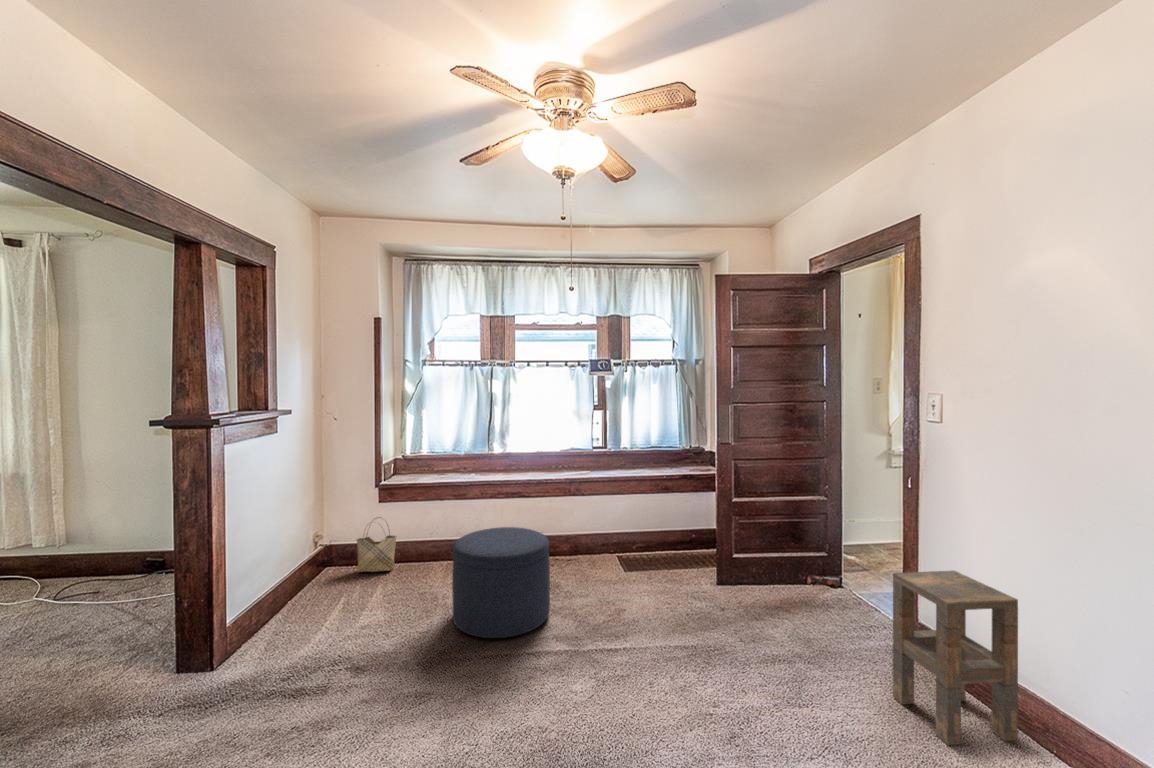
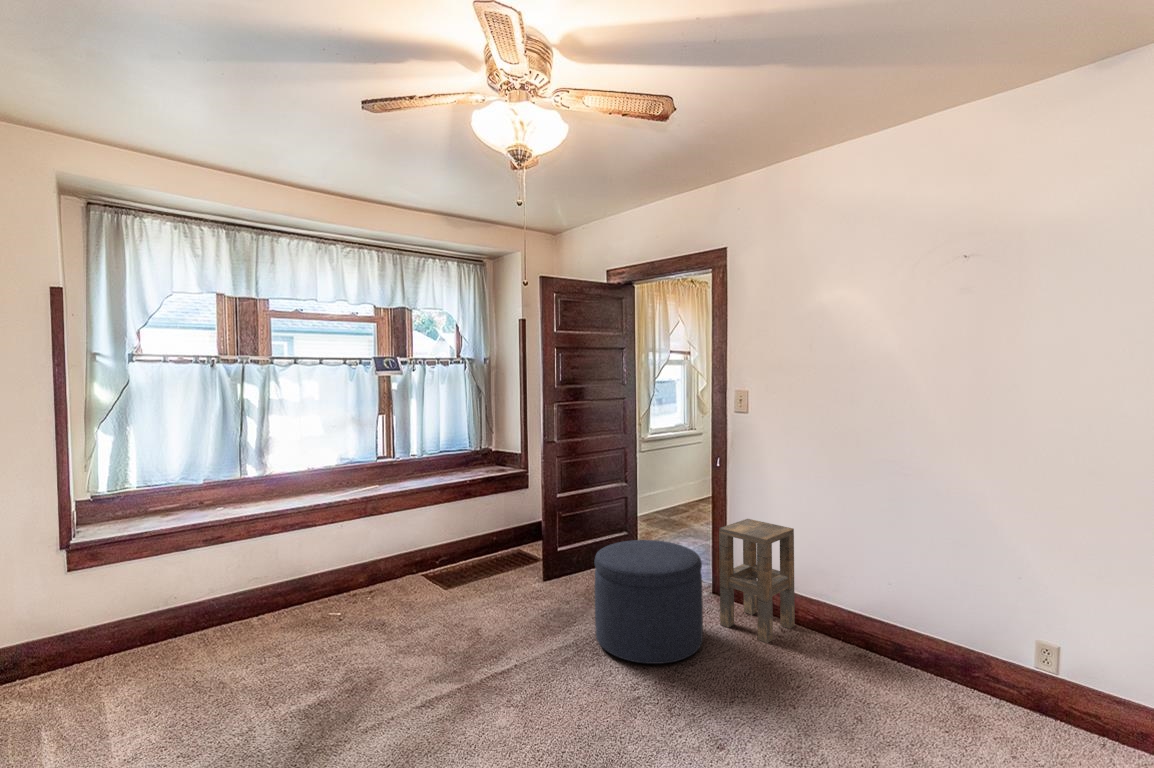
woven basket: present [357,525,396,572] -> none [28,600,109,696]
ottoman: present [452,527,550,638] -> present [595,540,703,664]

